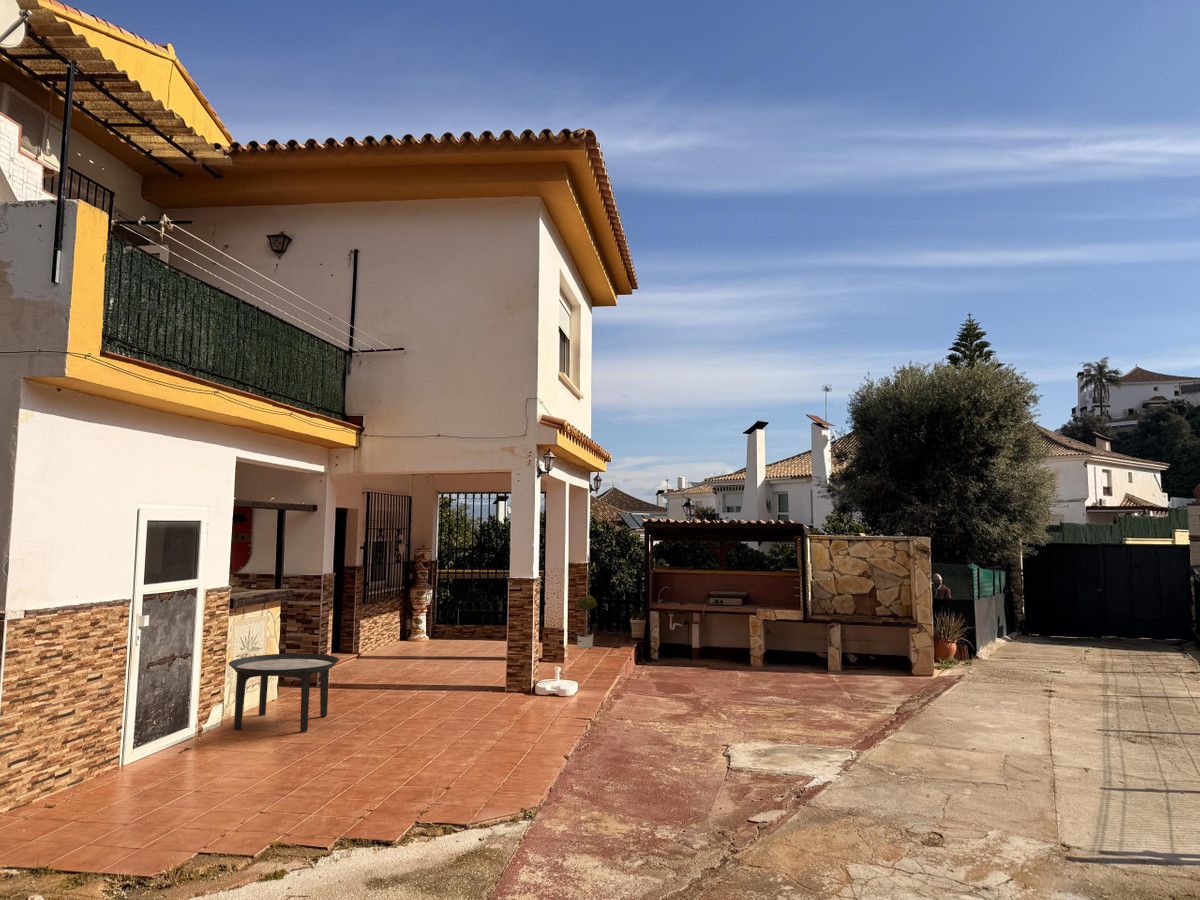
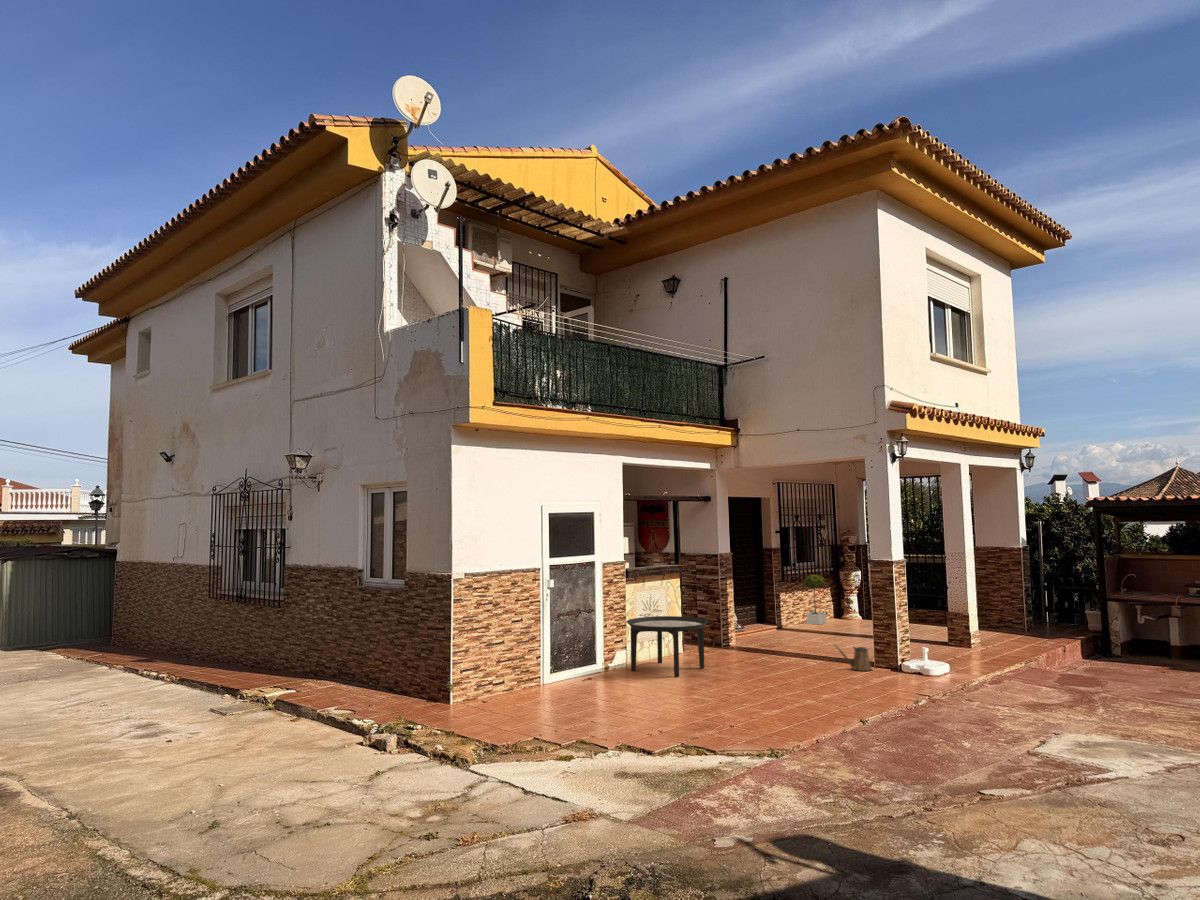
potted tree: present [577,596,597,648] -> present [803,574,826,625]
watering can: none [469,674,511,700] -> present [835,645,876,671]

